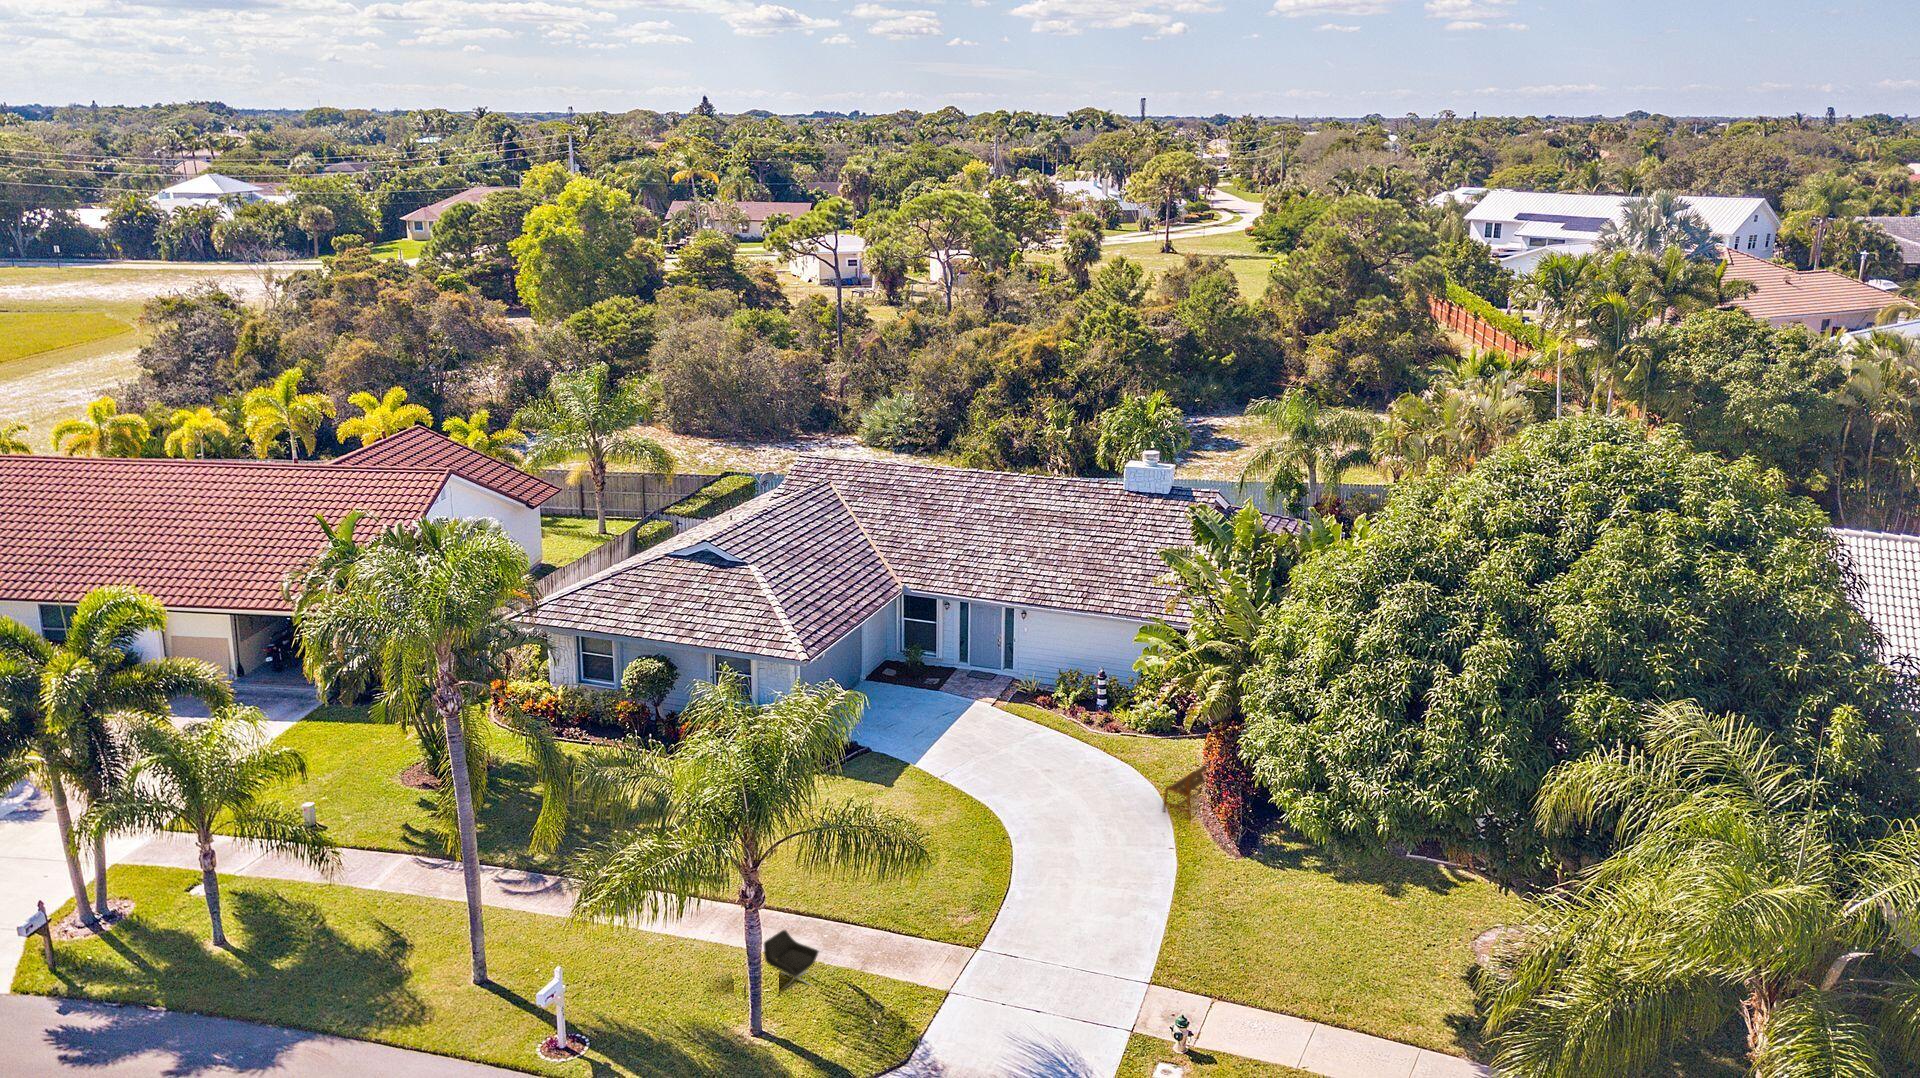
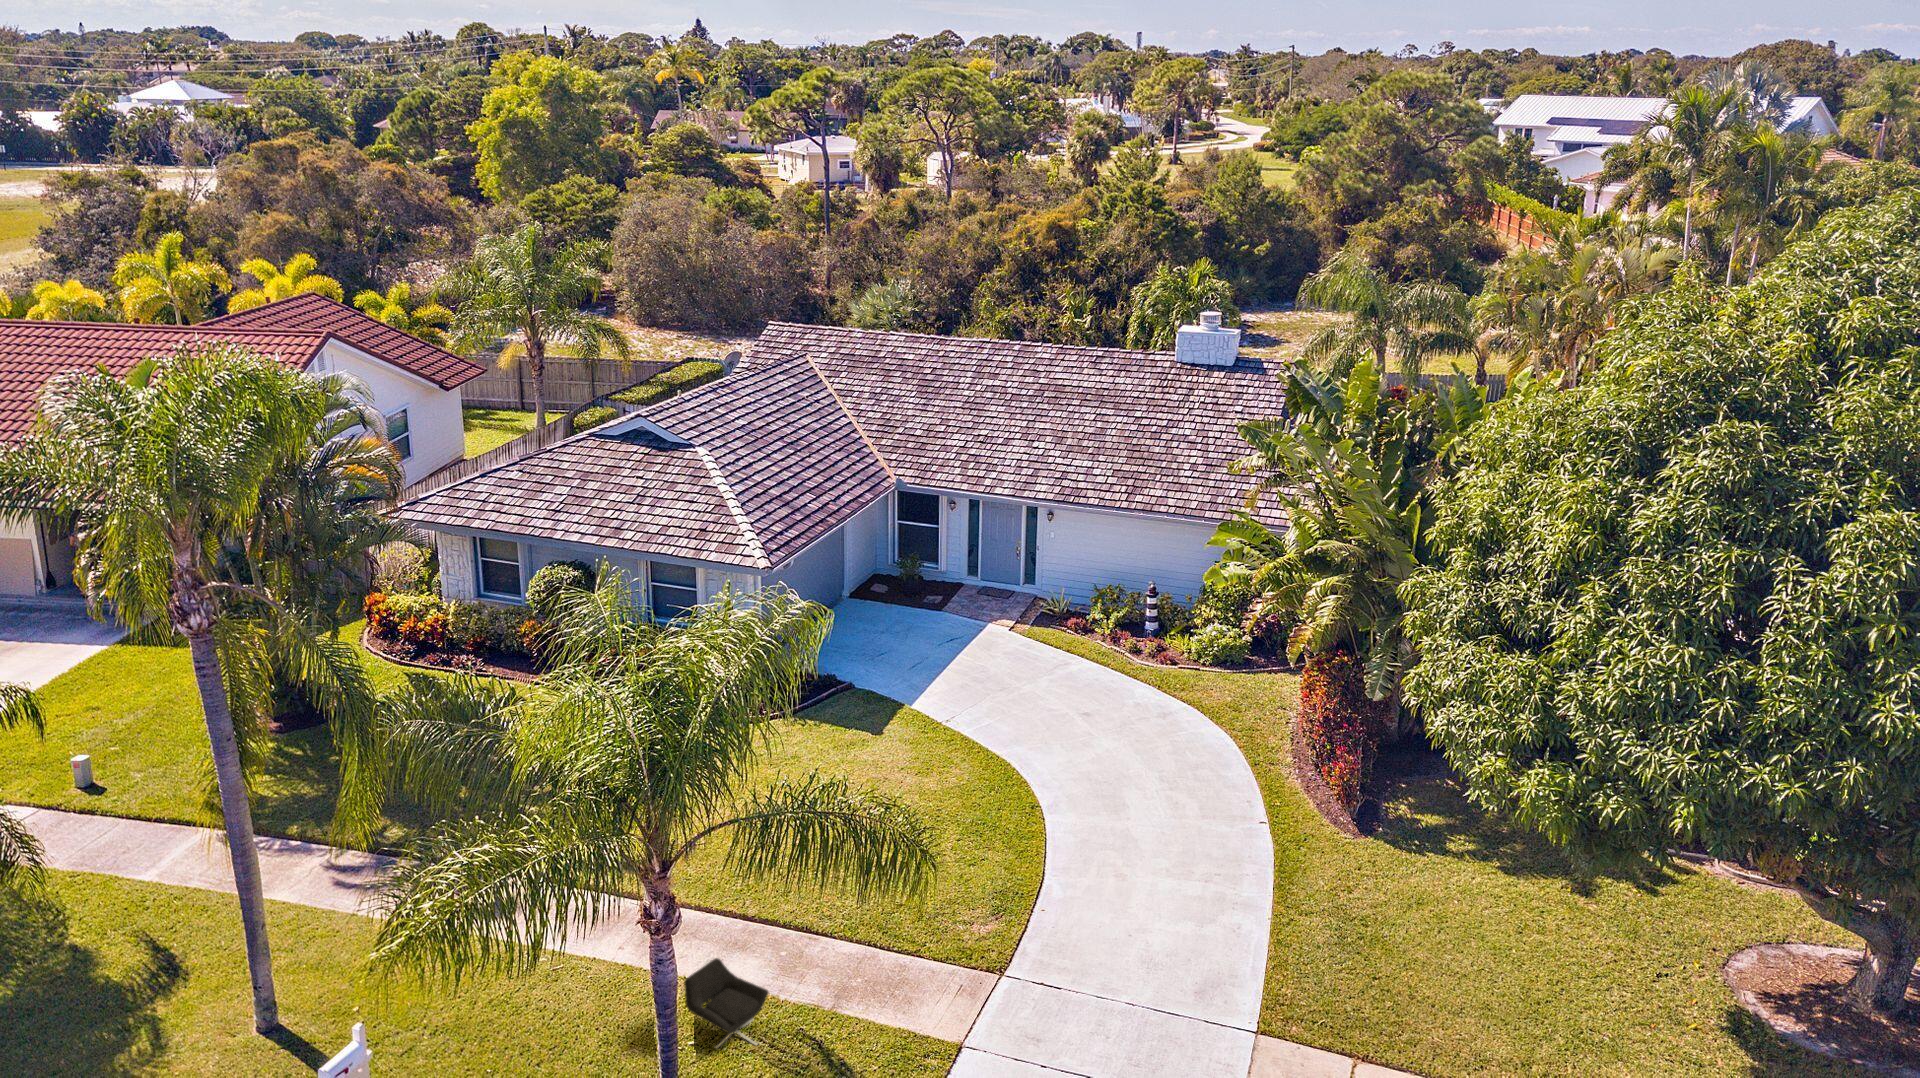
bench: present [1163,765,1209,819] -> none [1250,703,1321,784]

